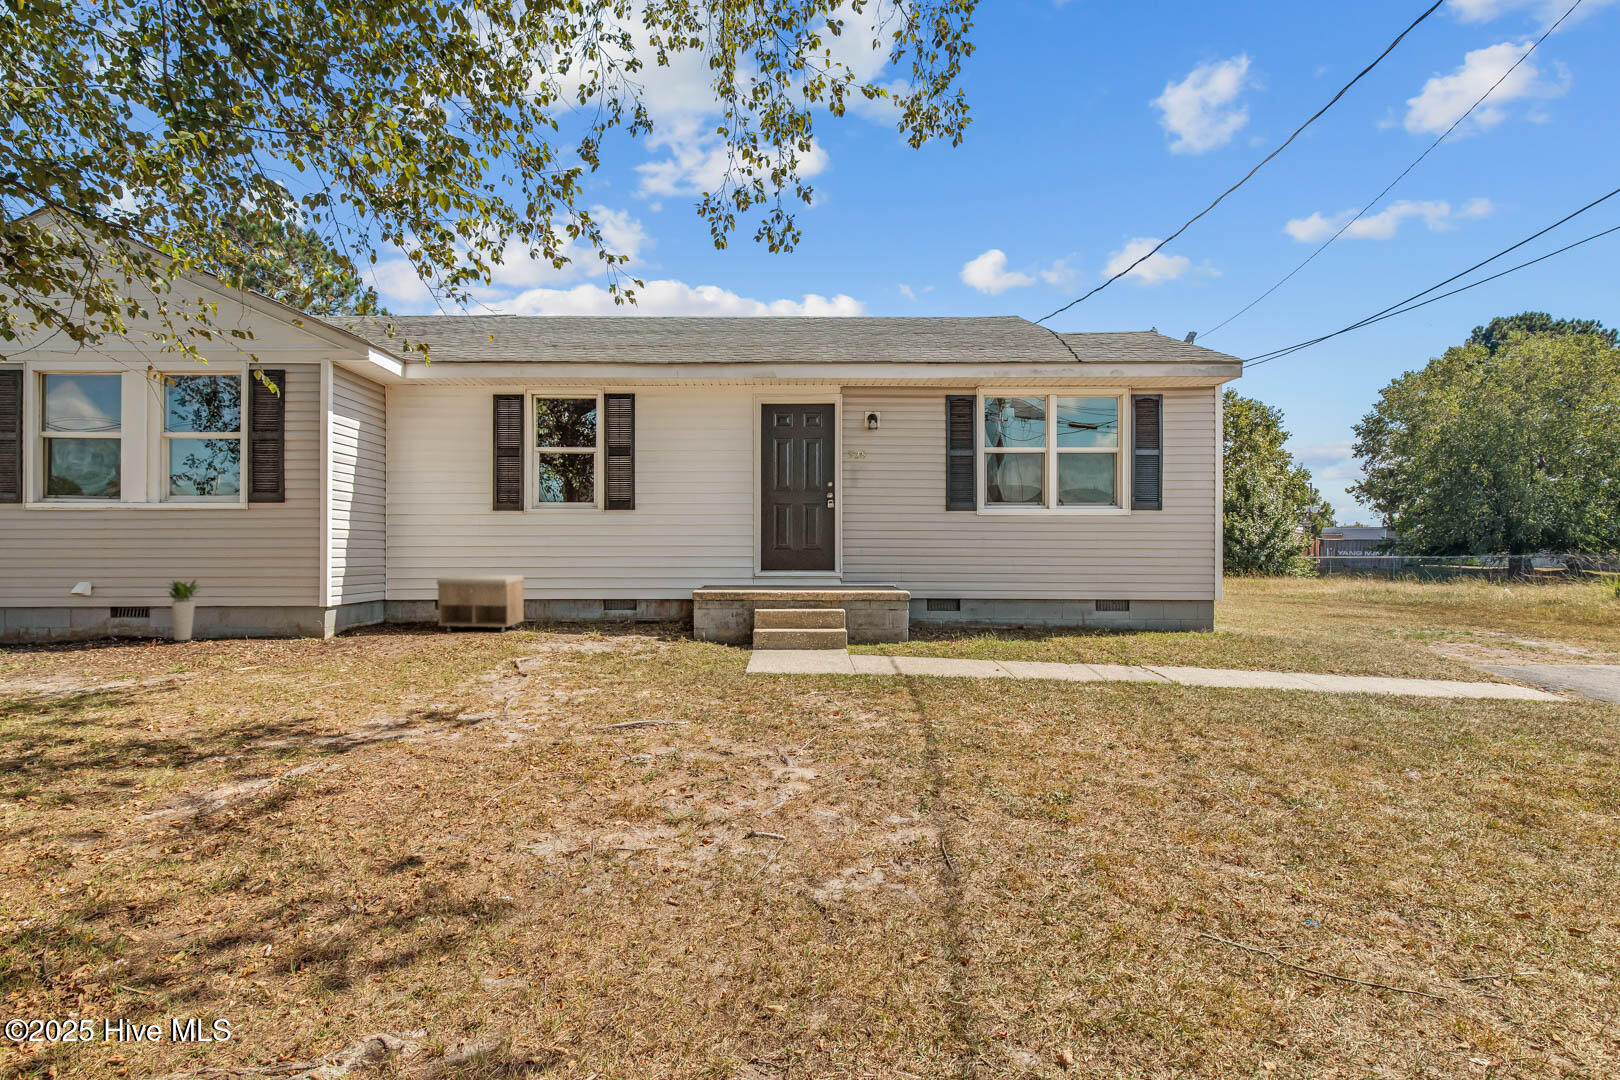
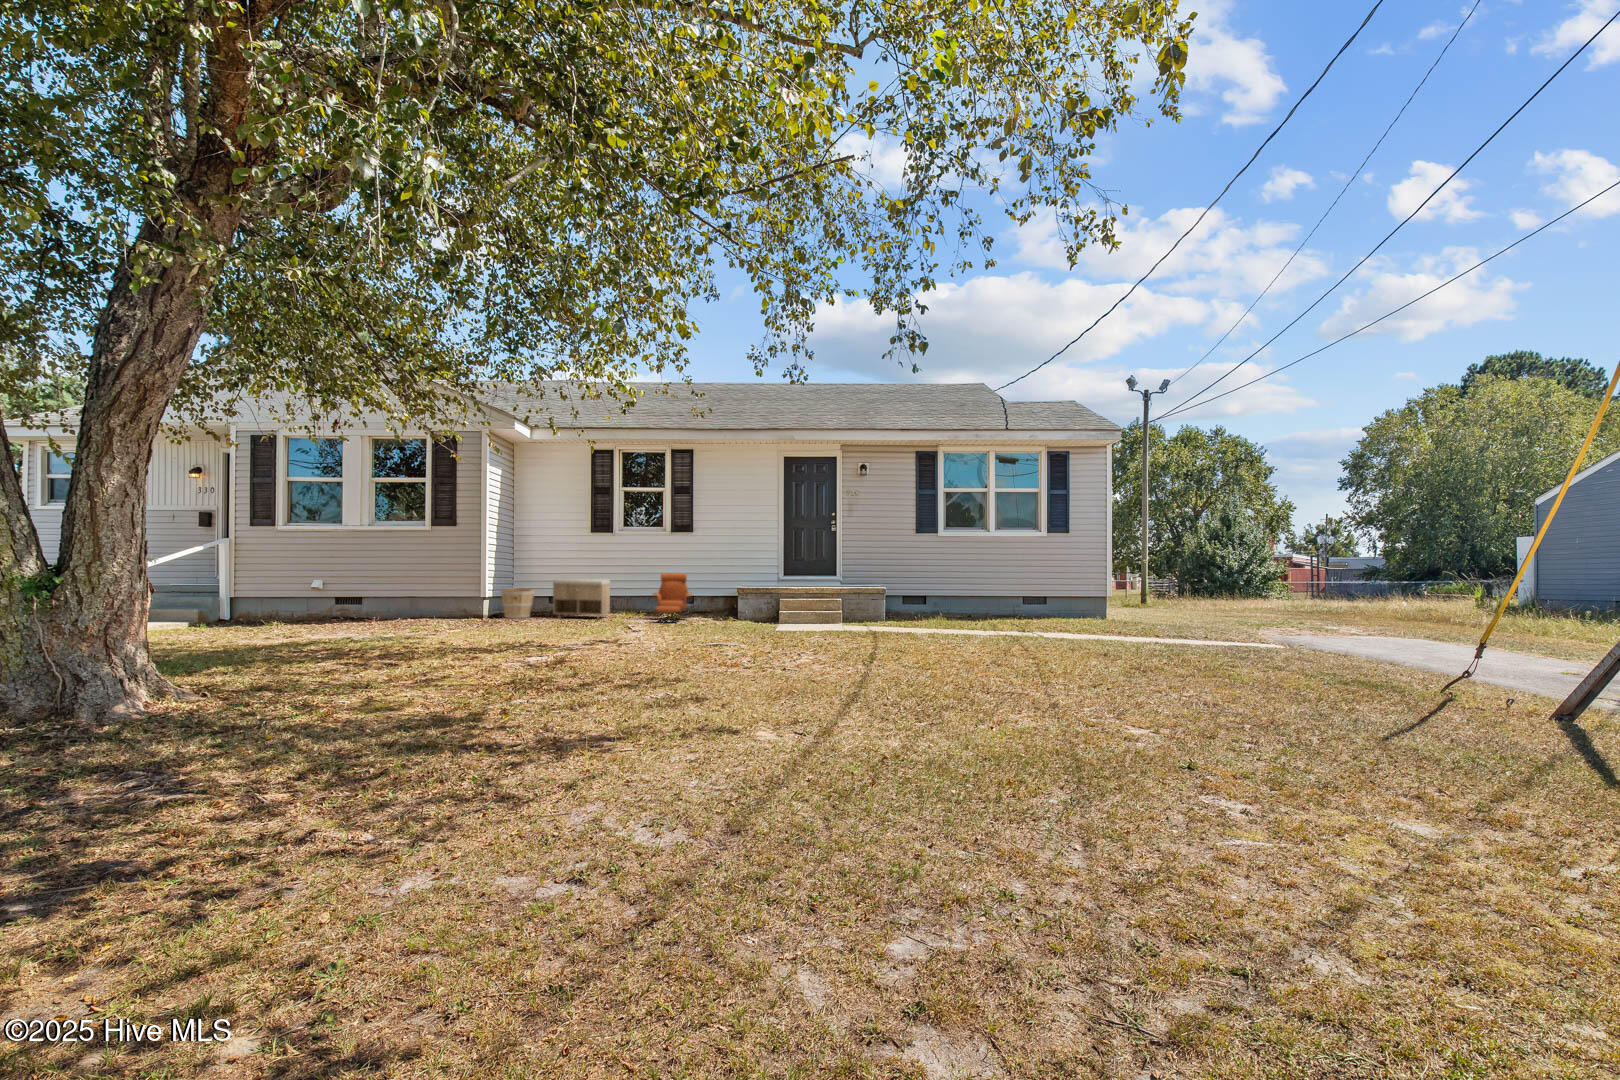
lounge chair: none [580,566,637,640] -> present [653,573,692,623]
planter: present [169,580,198,640] -> none [378,577,401,619]
wooden bucket: none [360,589,415,633] -> present [500,588,535,618]

